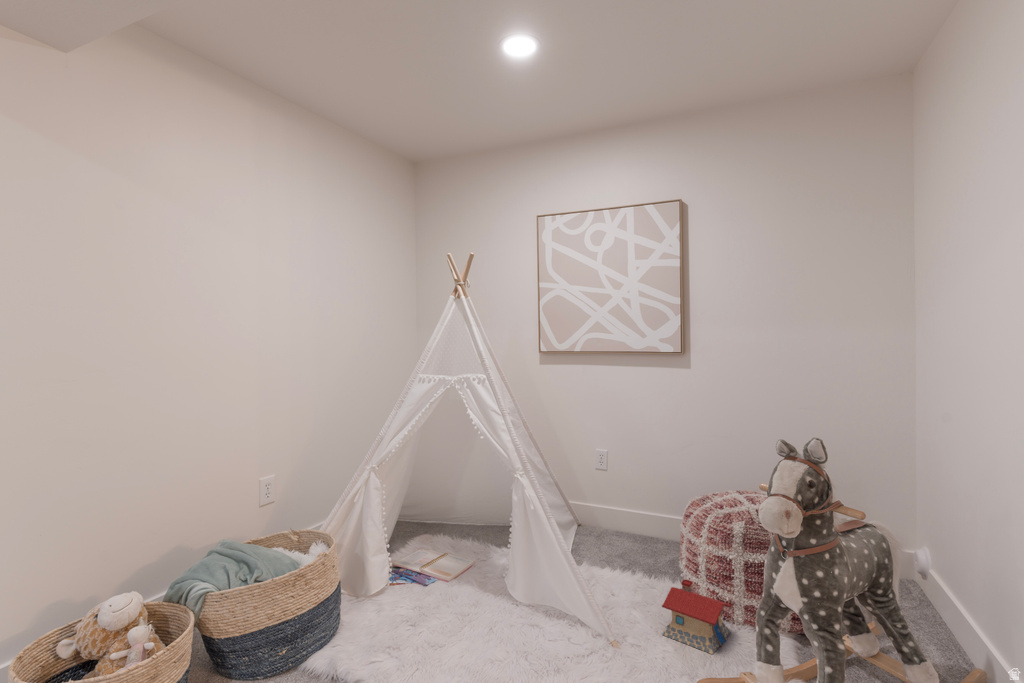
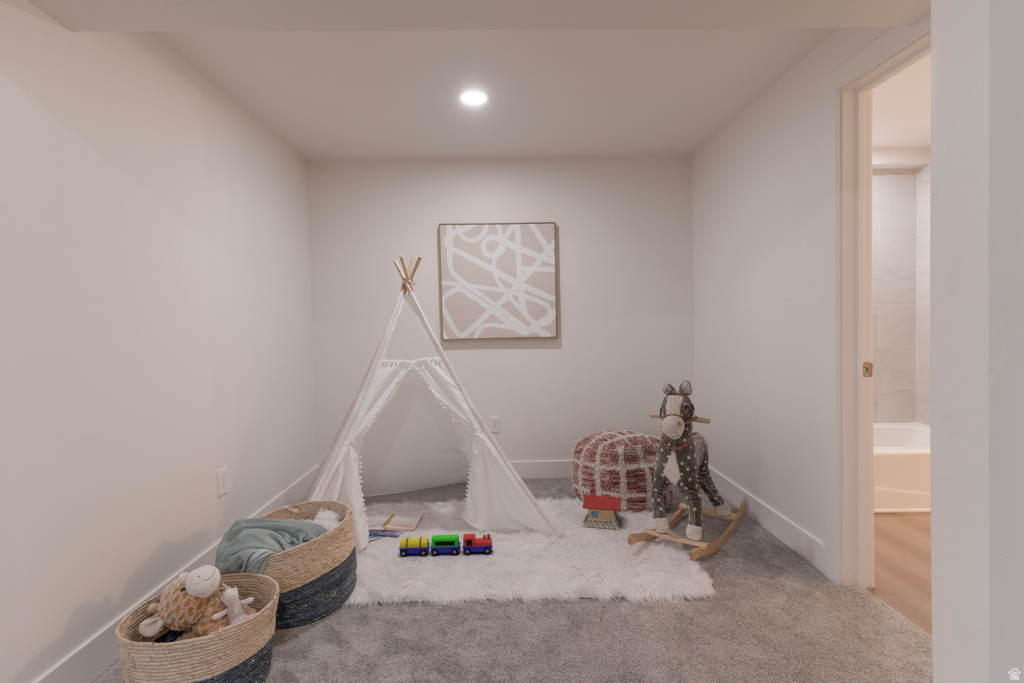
toy train: none [405,595,516,644] -> present [399,534,493,556]

